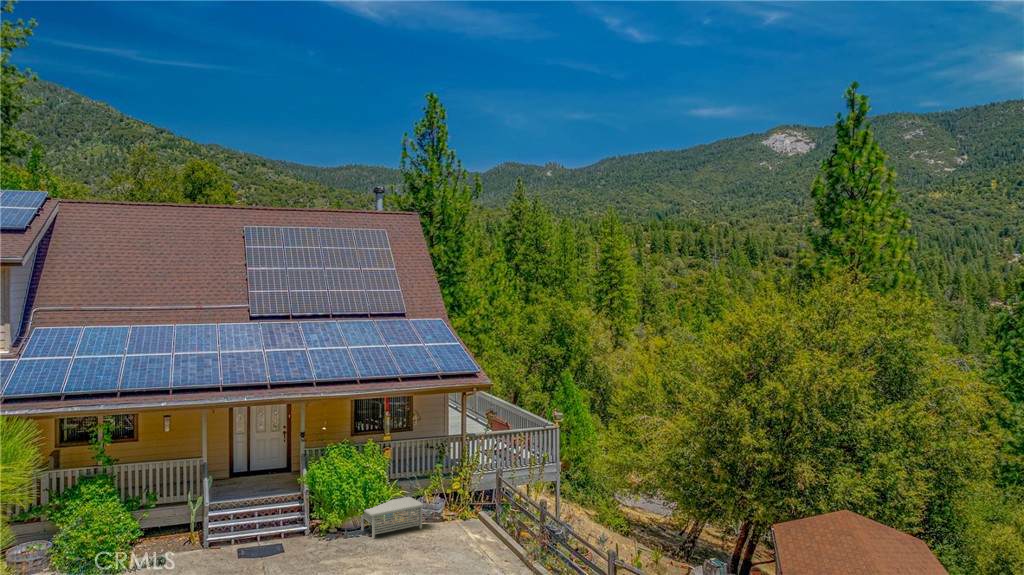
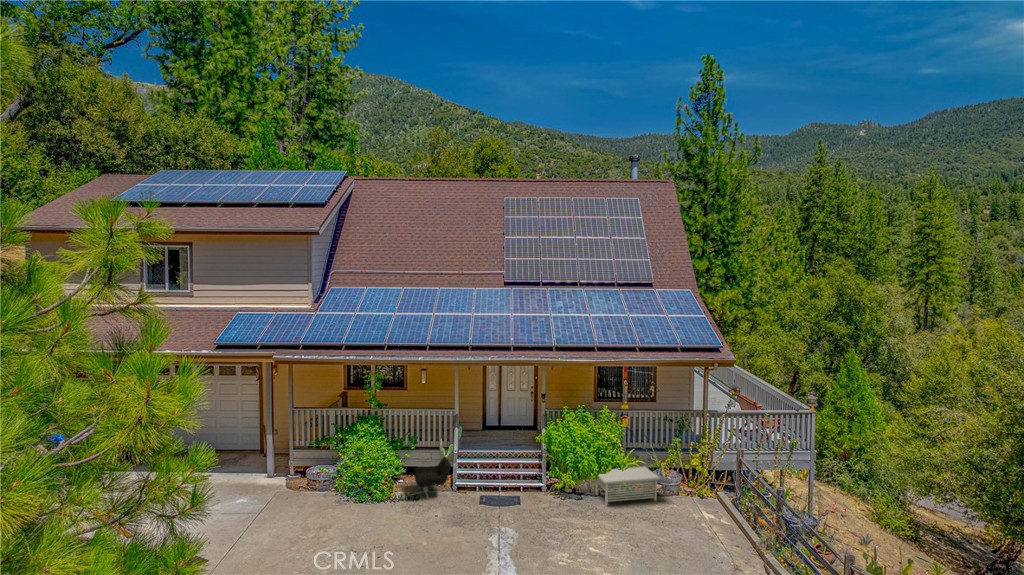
lounge chair: none [154,511,203,559] -> present [411,457,451,499]

